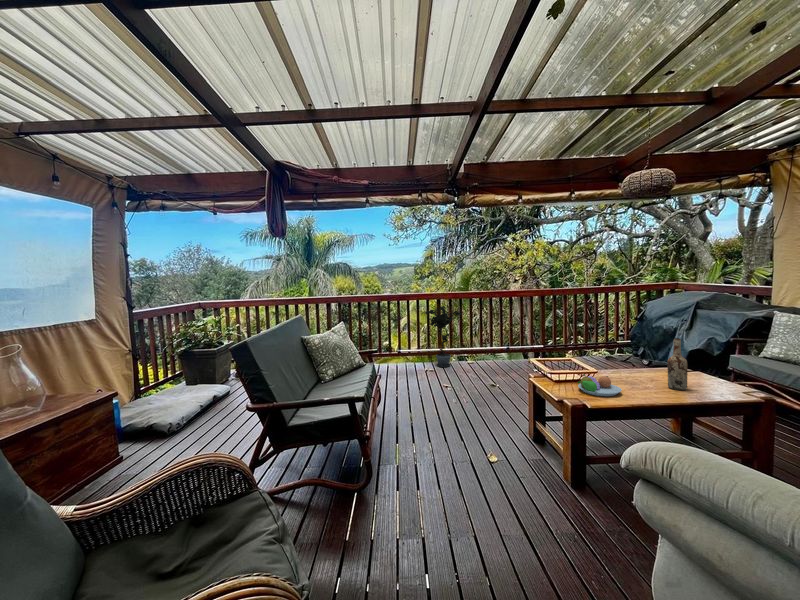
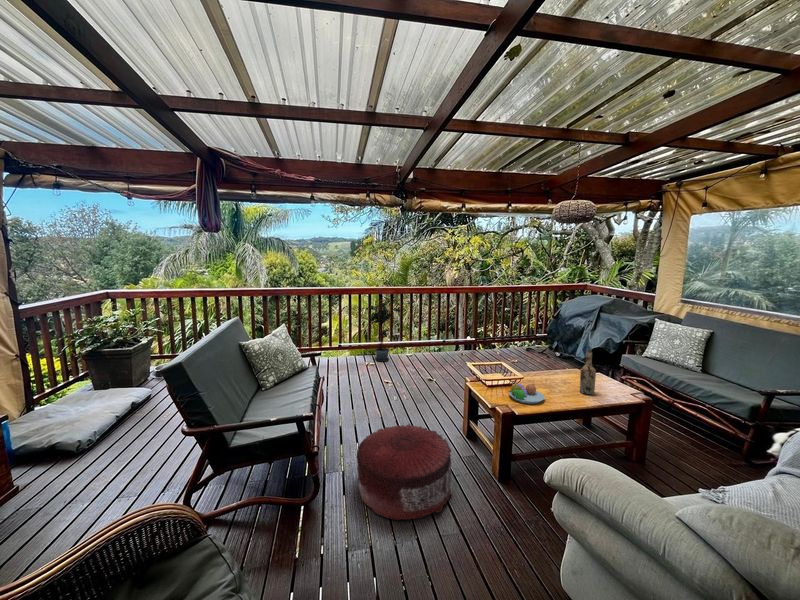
pouf: none [409,416,513,511] -> present [357,424,452,520]

